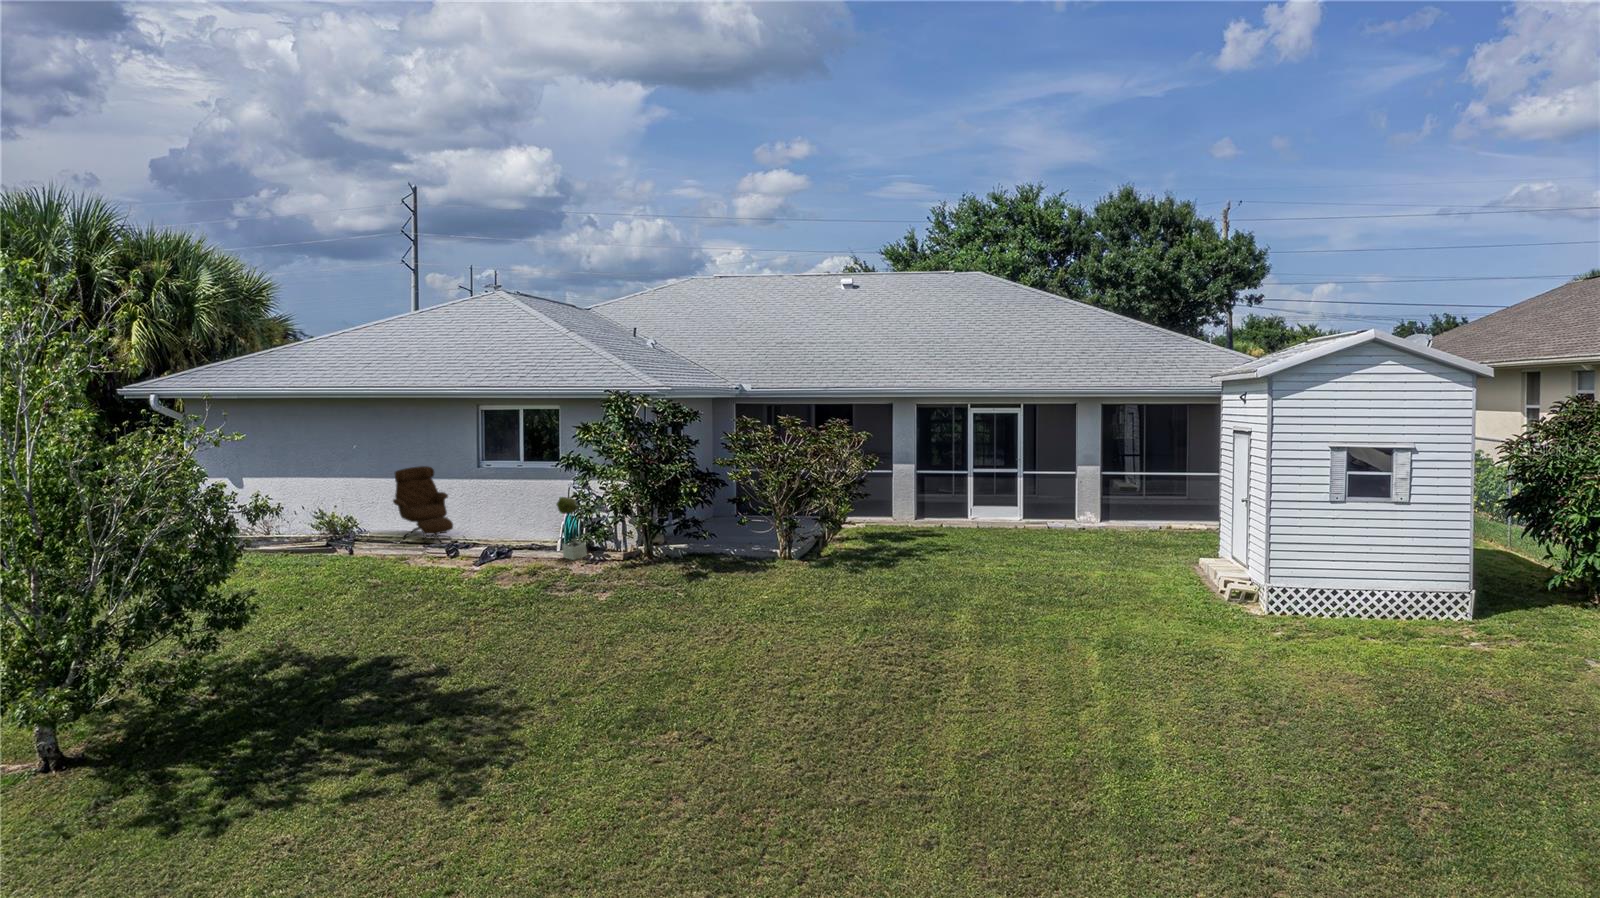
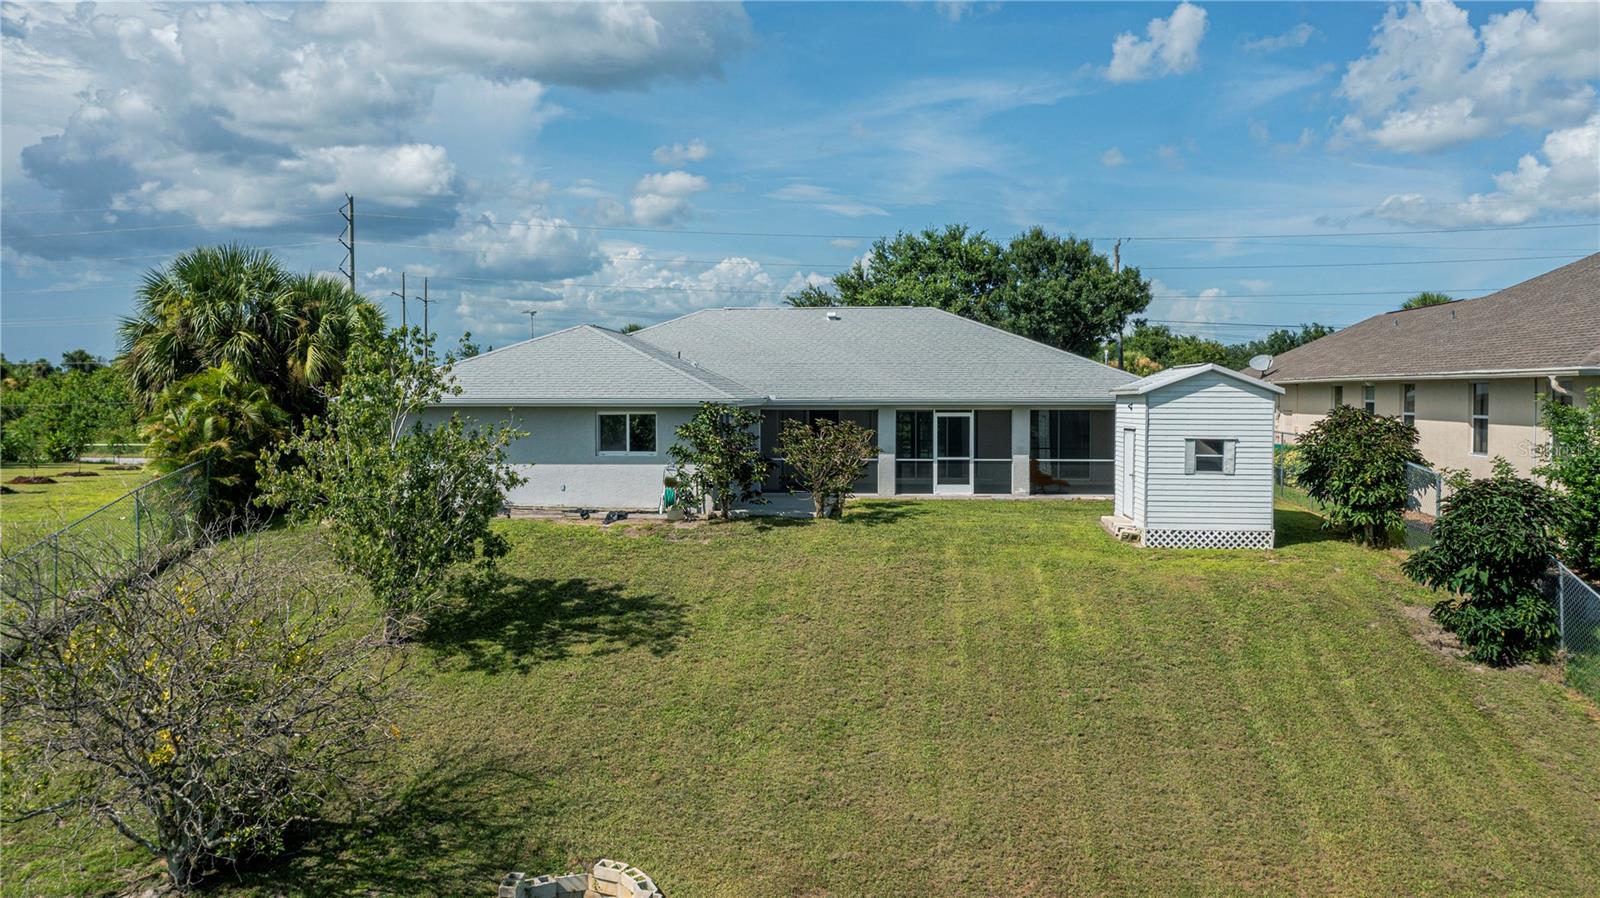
lounge chair: present [393,466,453,541] -> present [1029,456,1070,492]

